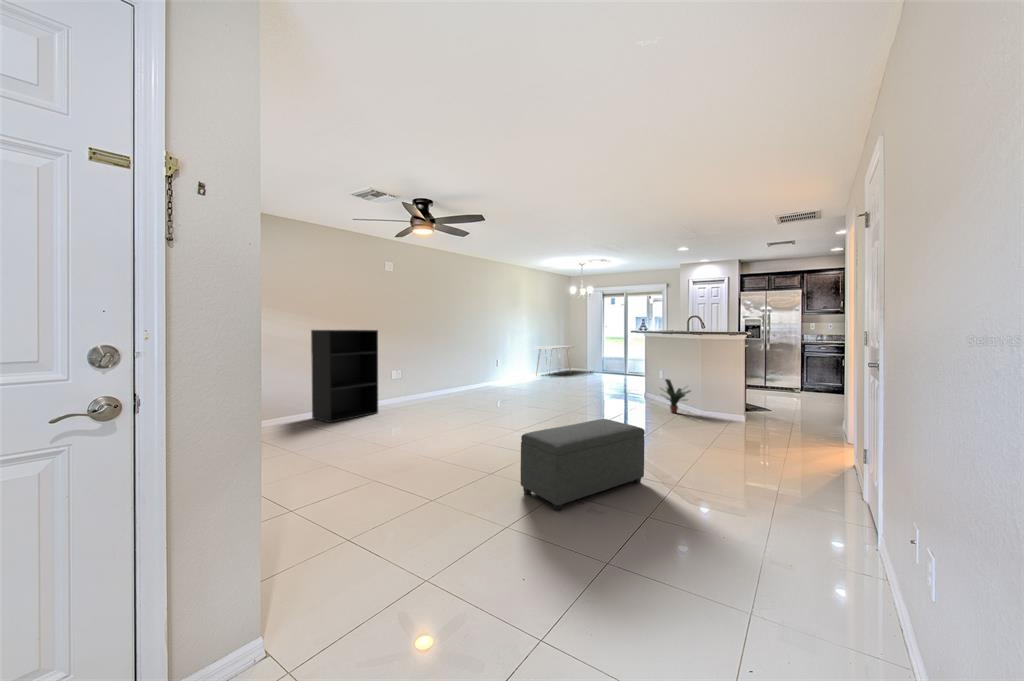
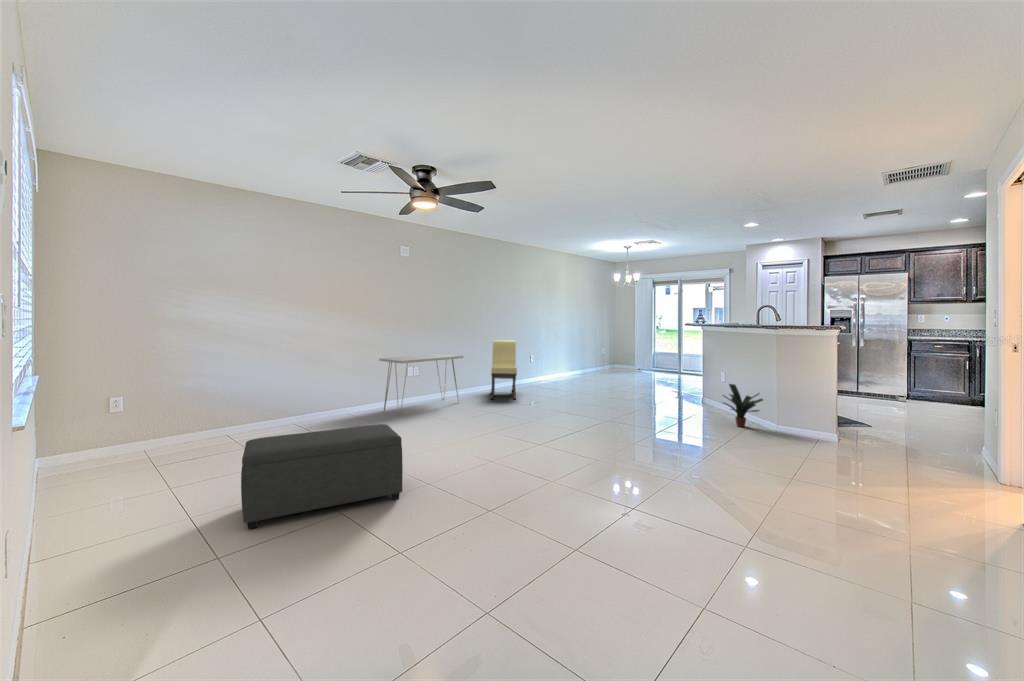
bookshelf: present [311,330,378,423] -> none [309,325,385,432]
lounge chair: none [466,344,490,395] -> present [491,340,517,399]
console table: present [533,345,574,376] -> present [379,354,463,415]
ottoman: present [521,419,645,511] -> present [241,424,403,529]

